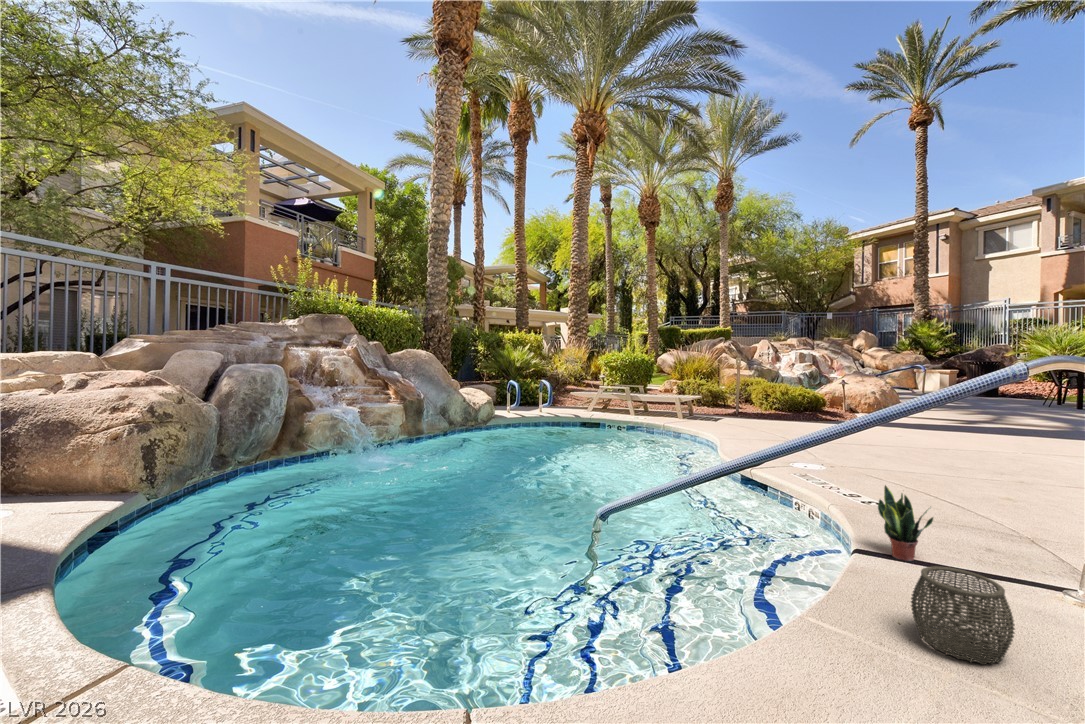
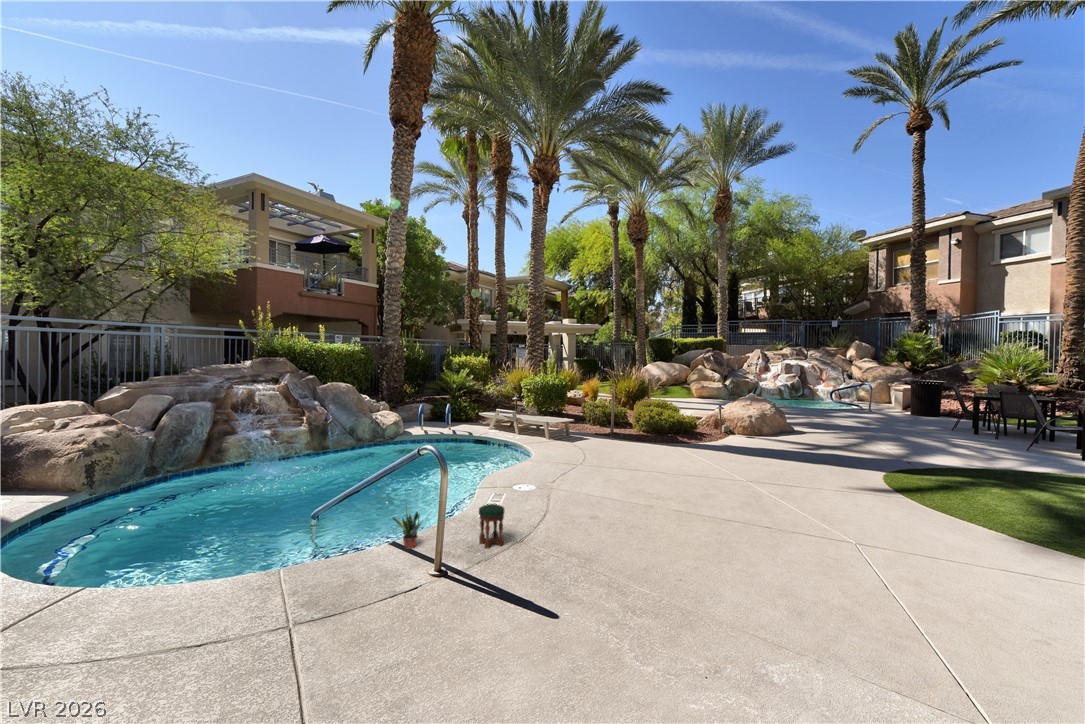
stool: none [982,478,1042,553] -> present [479,504,504,548]
woven basket: present [911,566,1015,664] -> none [304,546,343,588]

